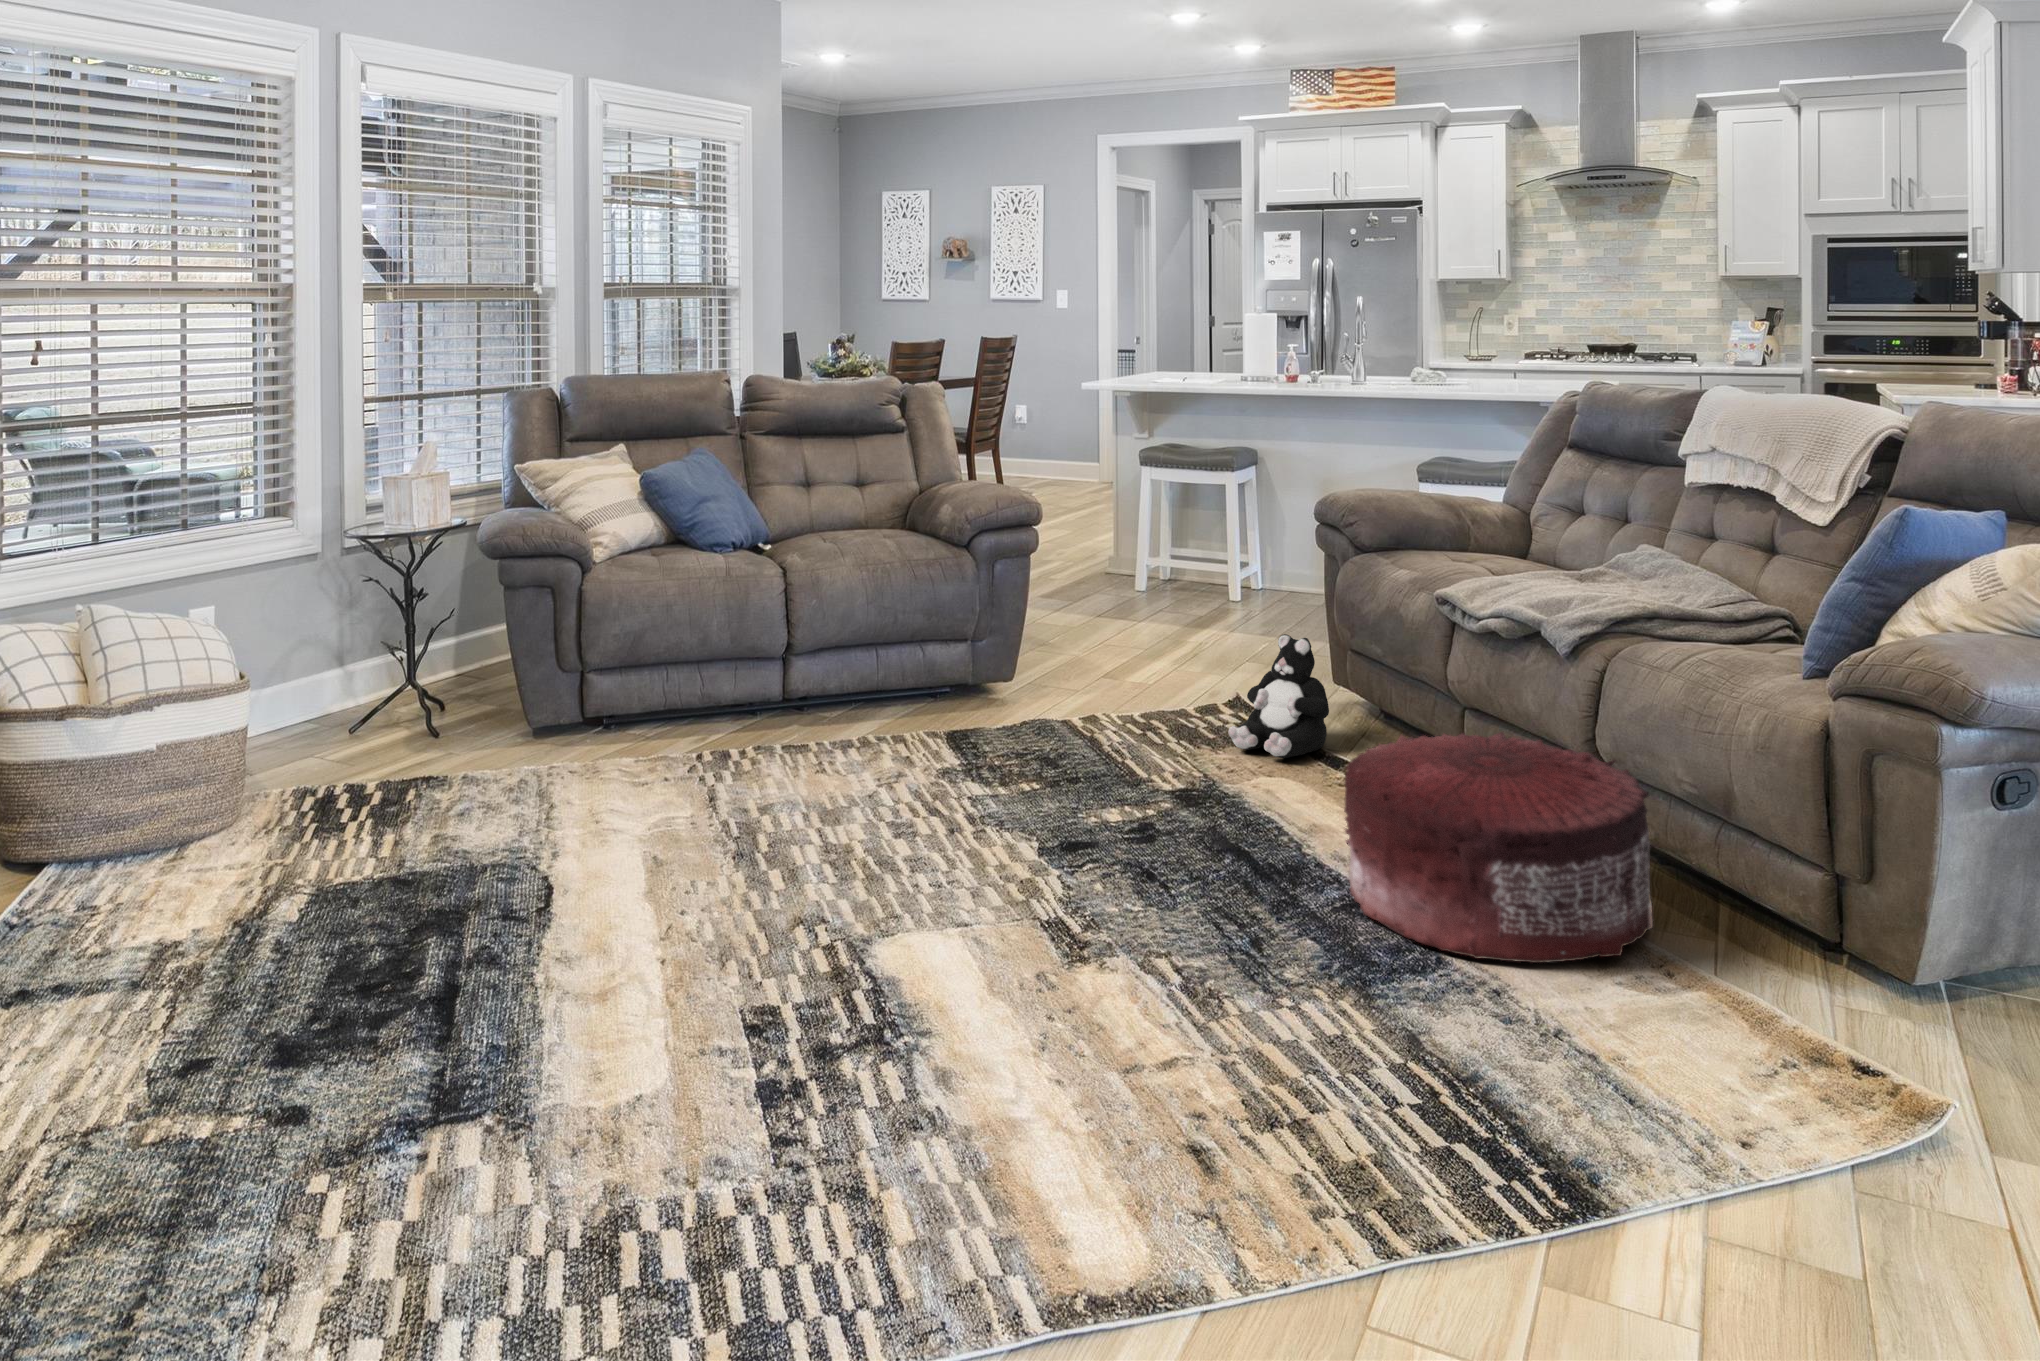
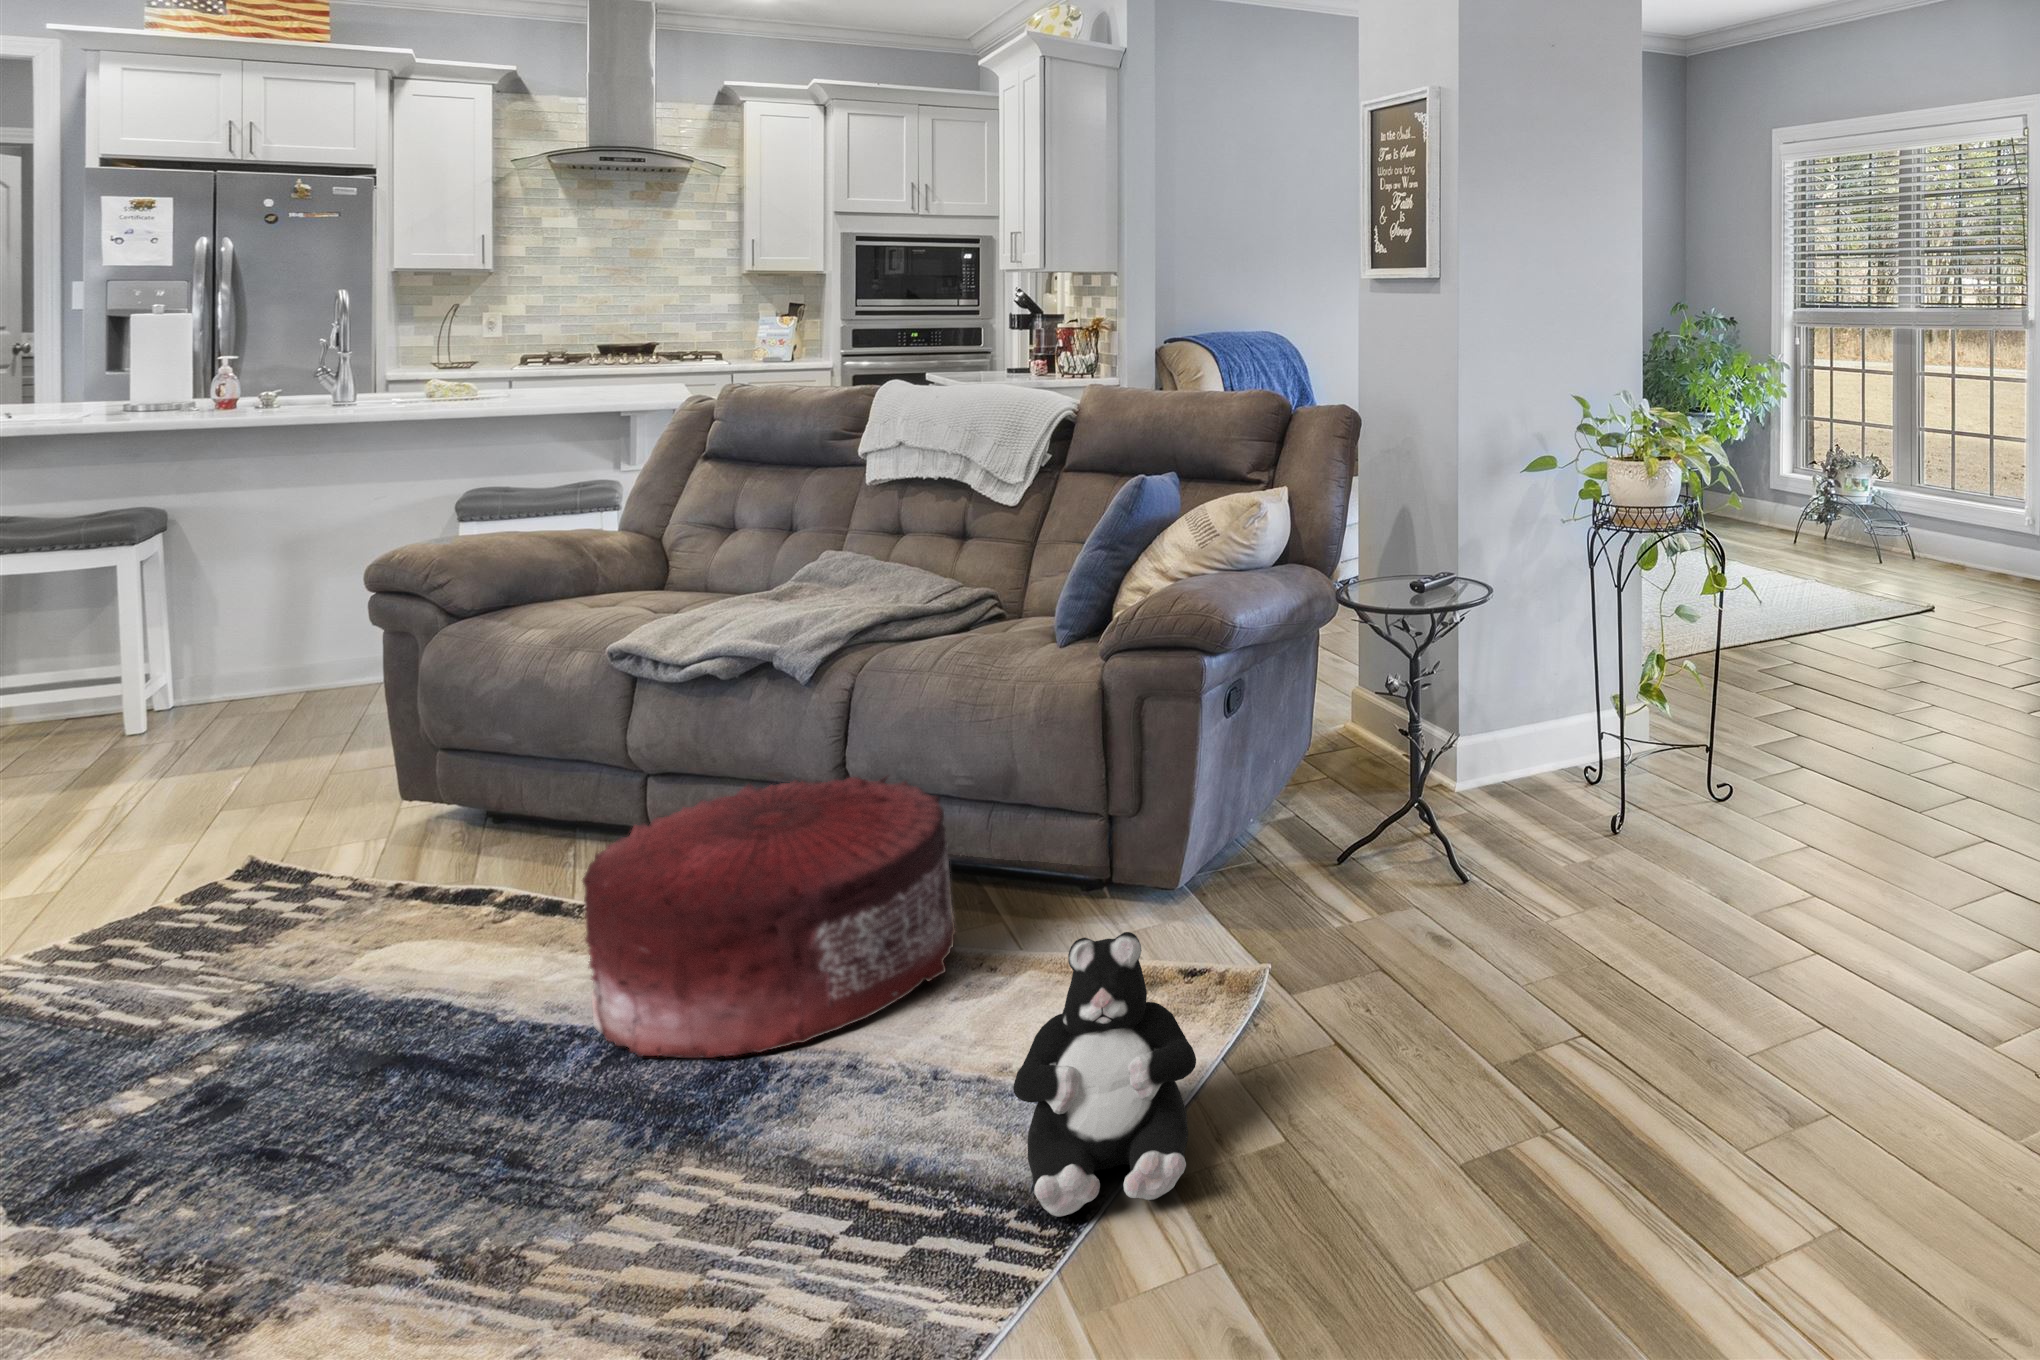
plush toy: present [1228,634,1329,758] -> present [1013,932,1196,1217]

